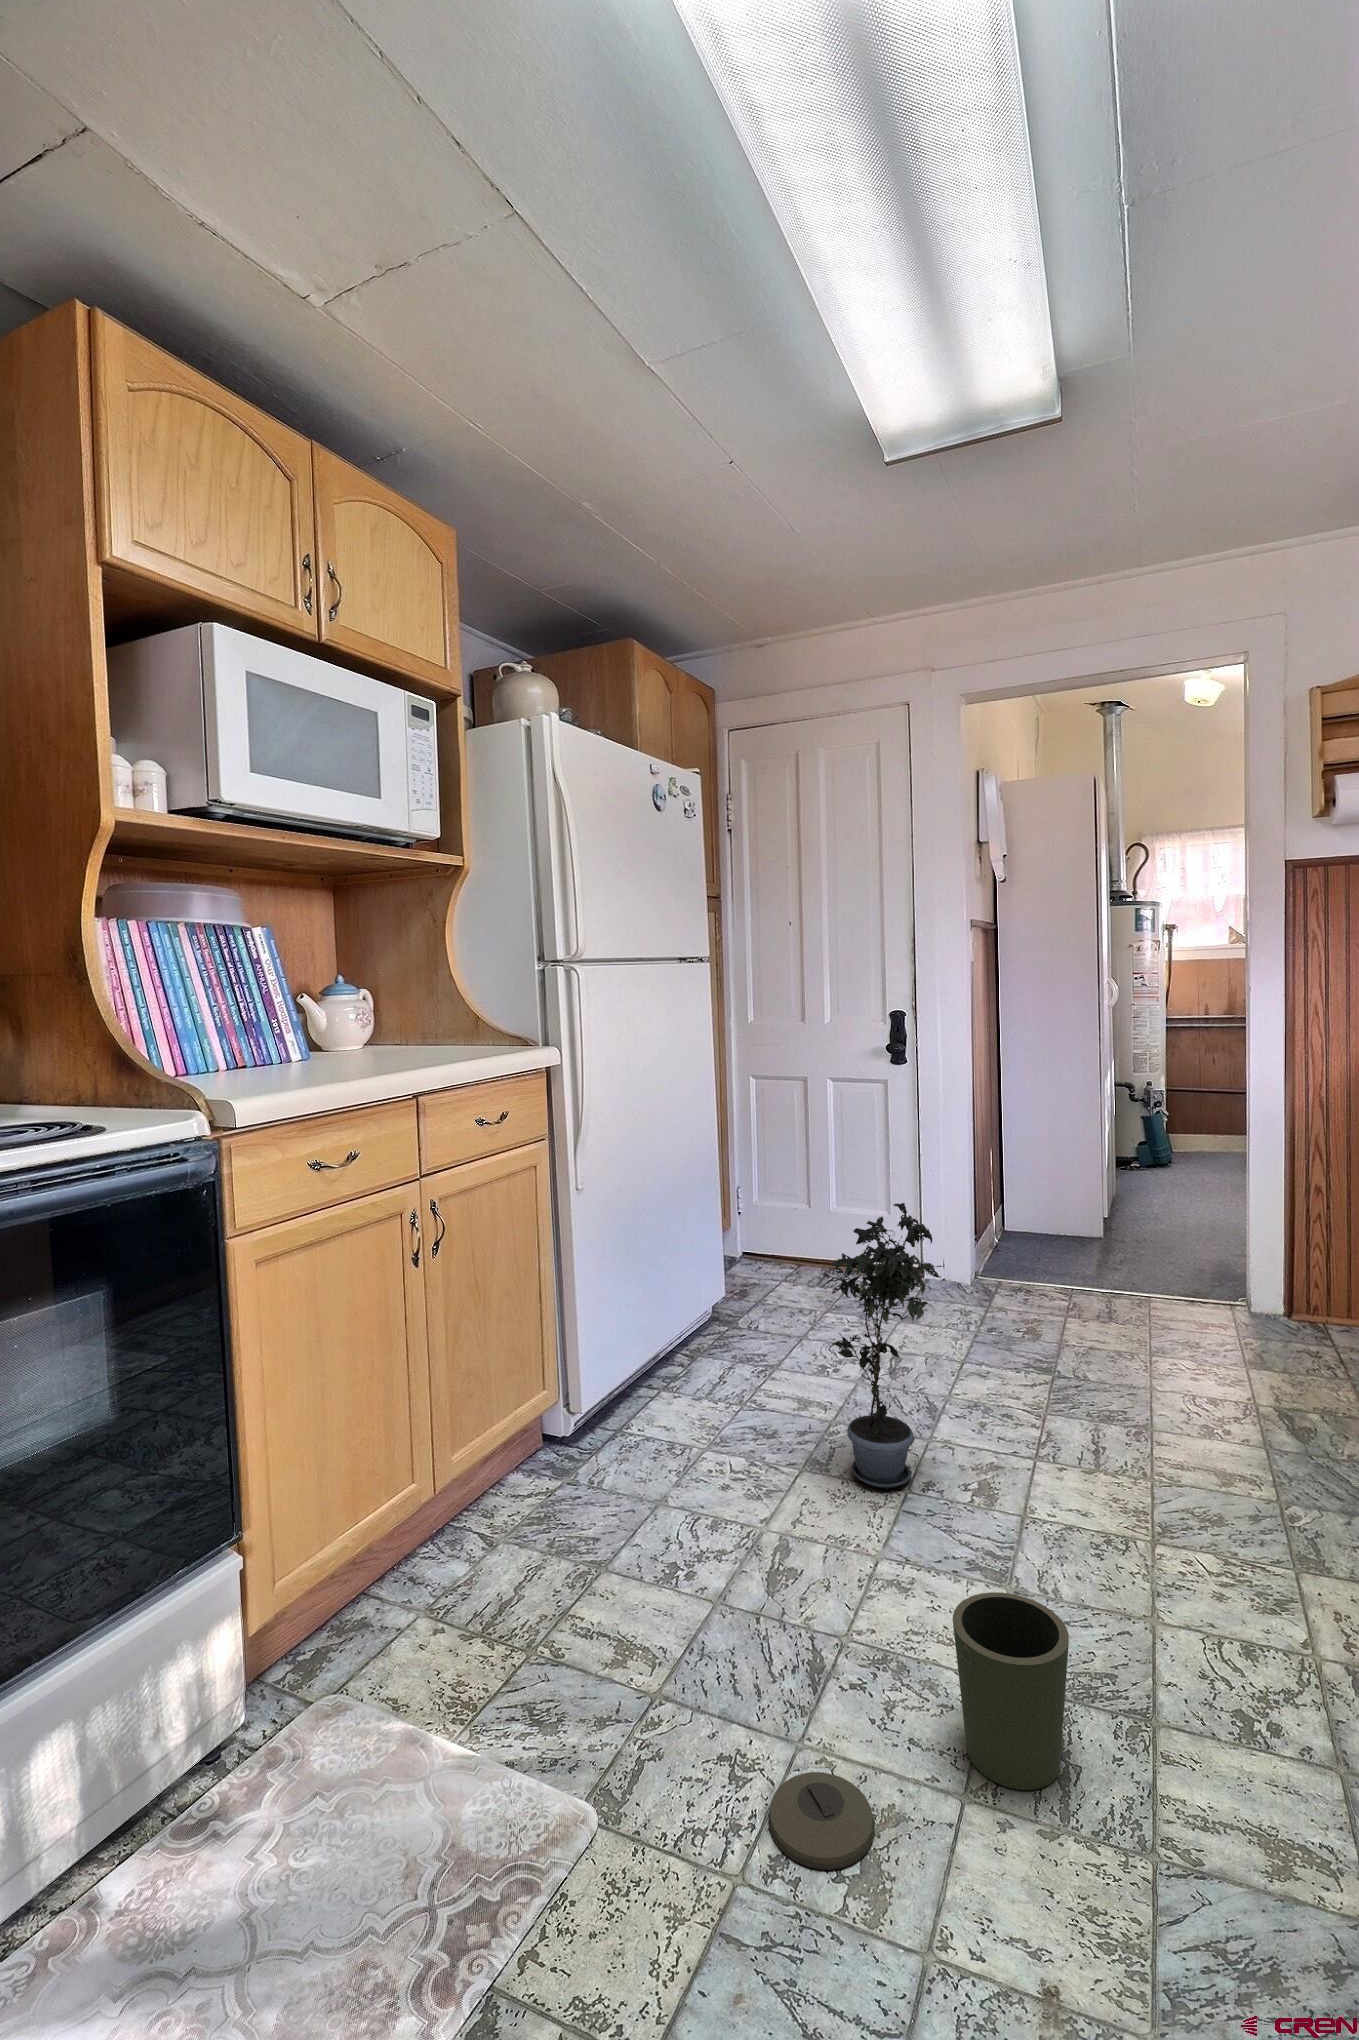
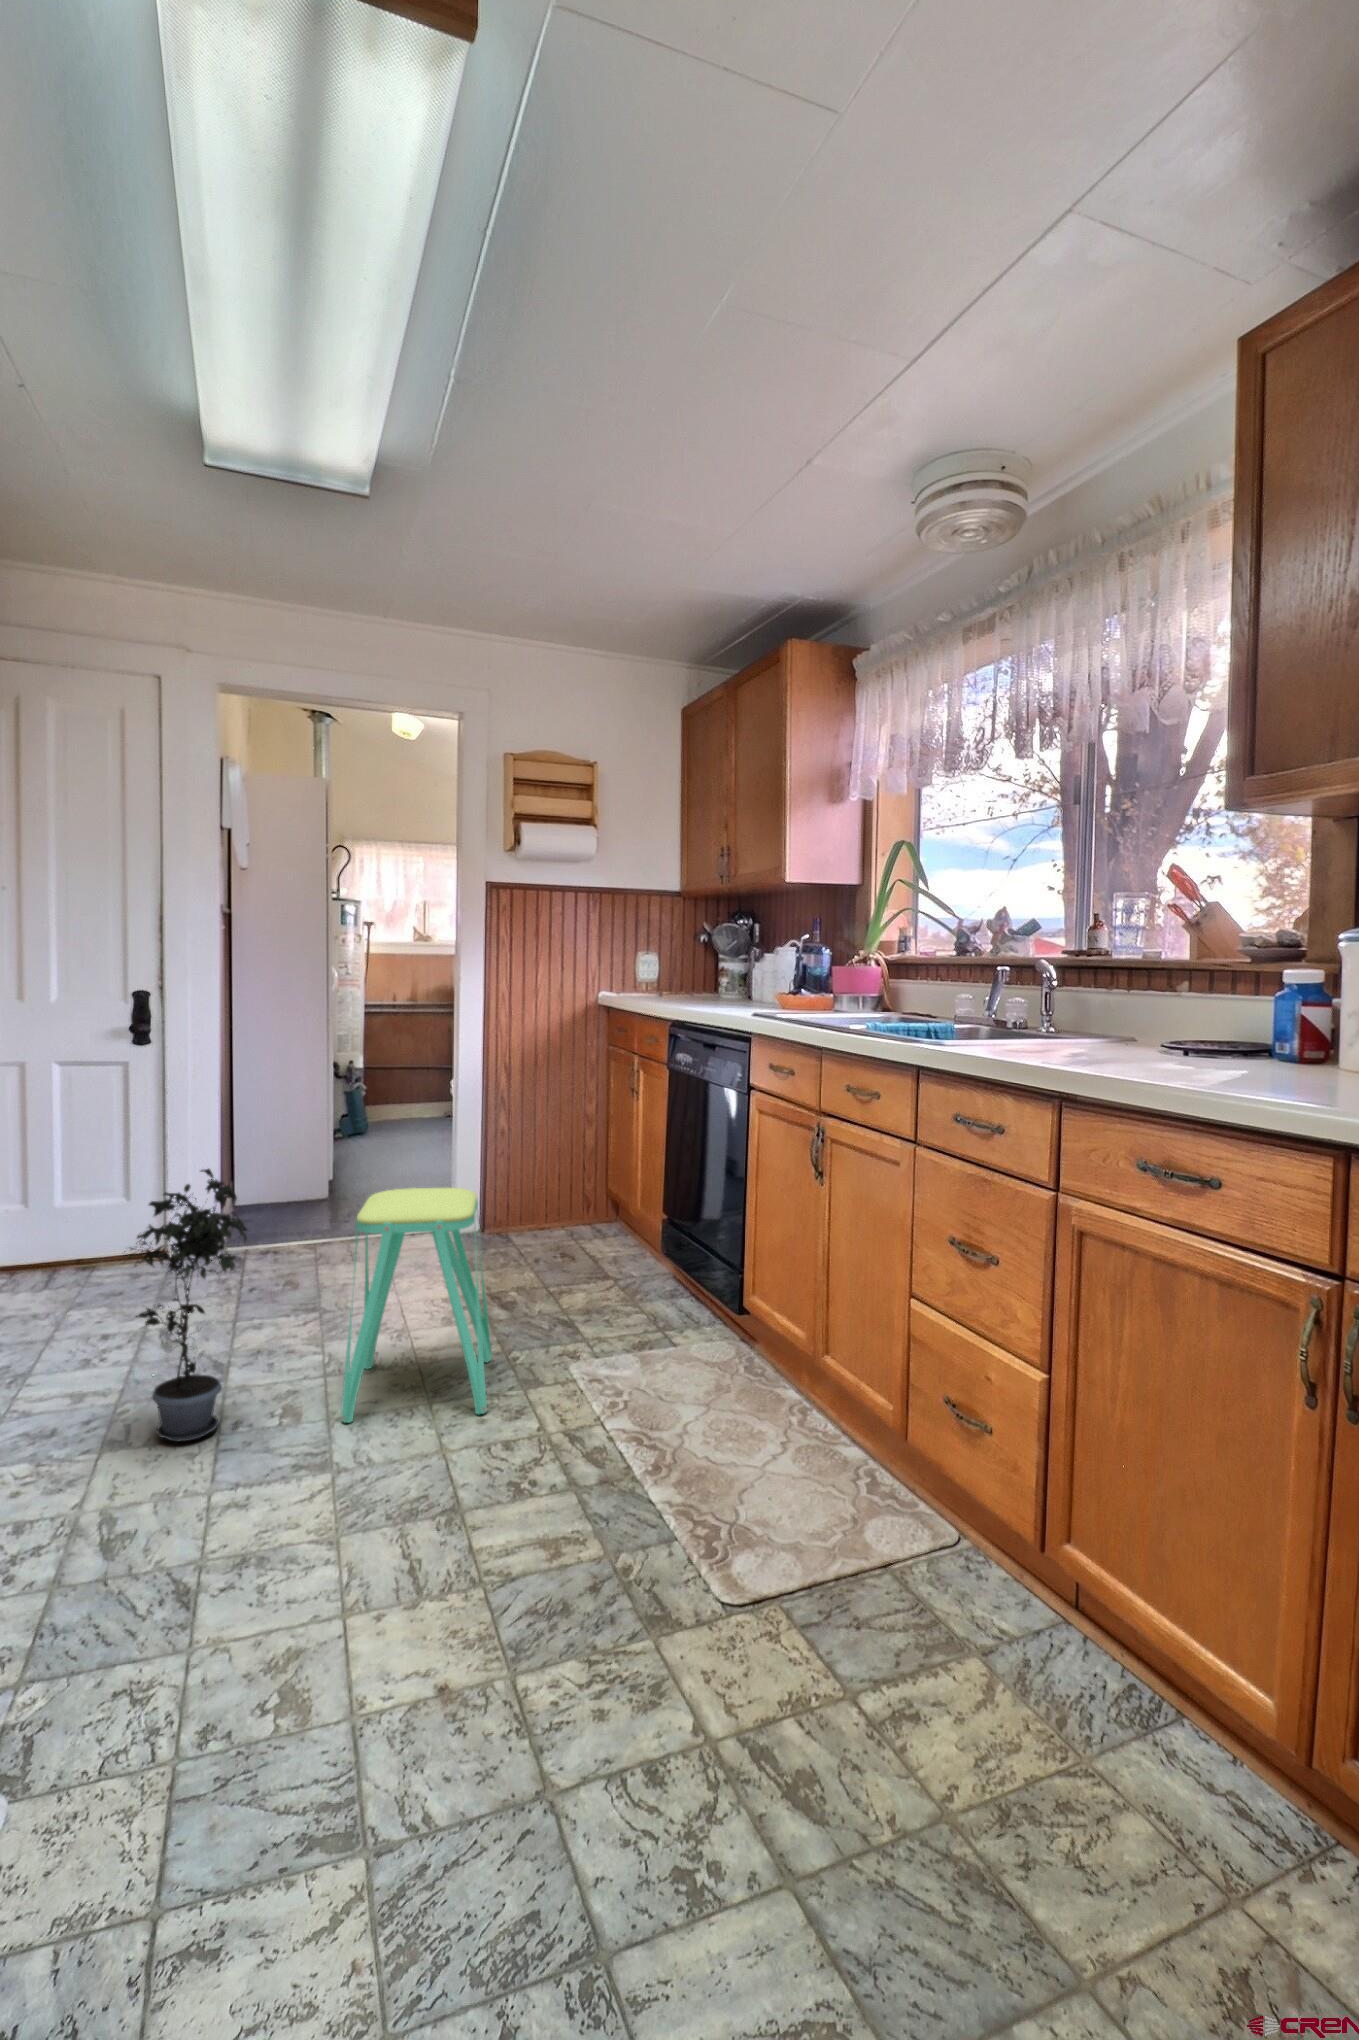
stool: none [1037,1256,1256,1584] -> present [341,1187,492,1423]
trash can: present [769,1592,1069,1870] -> none [184,1451,416,1722]

